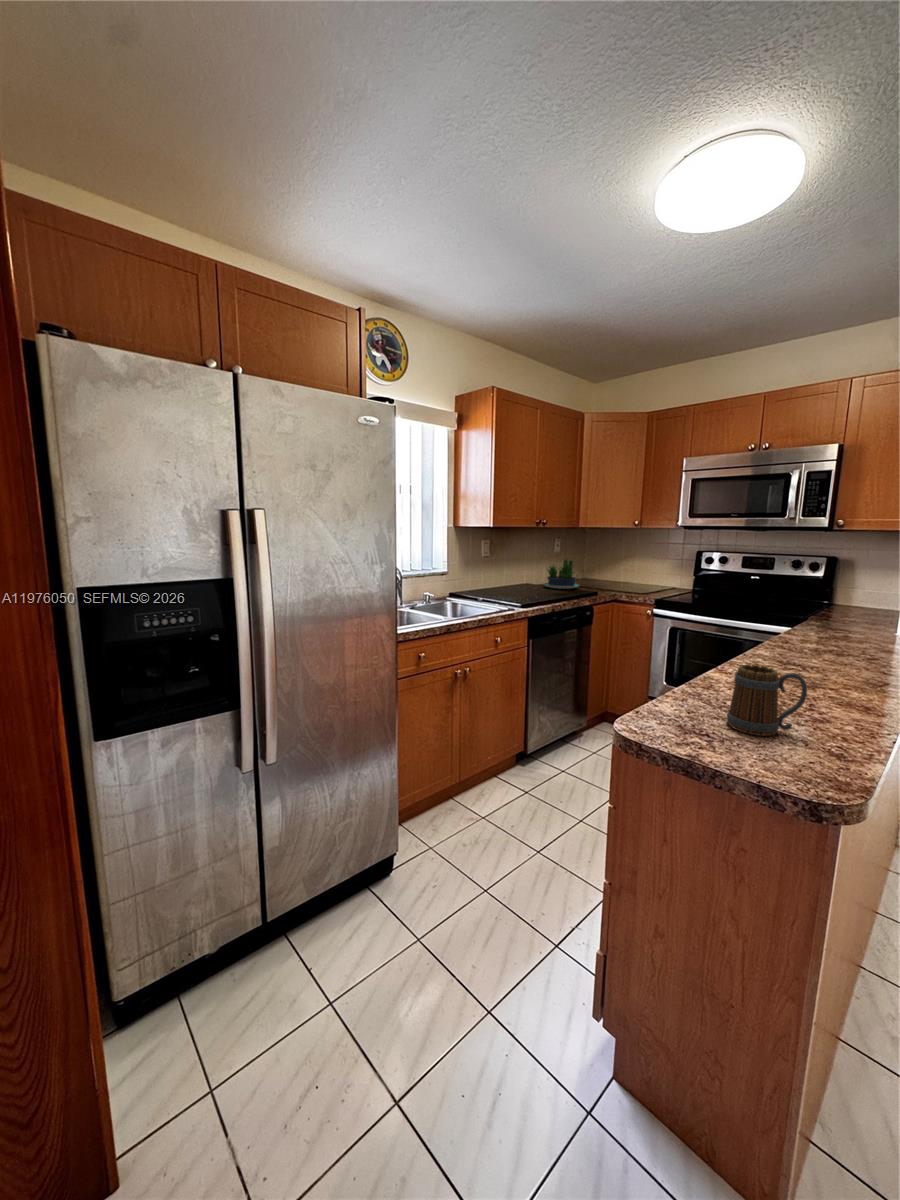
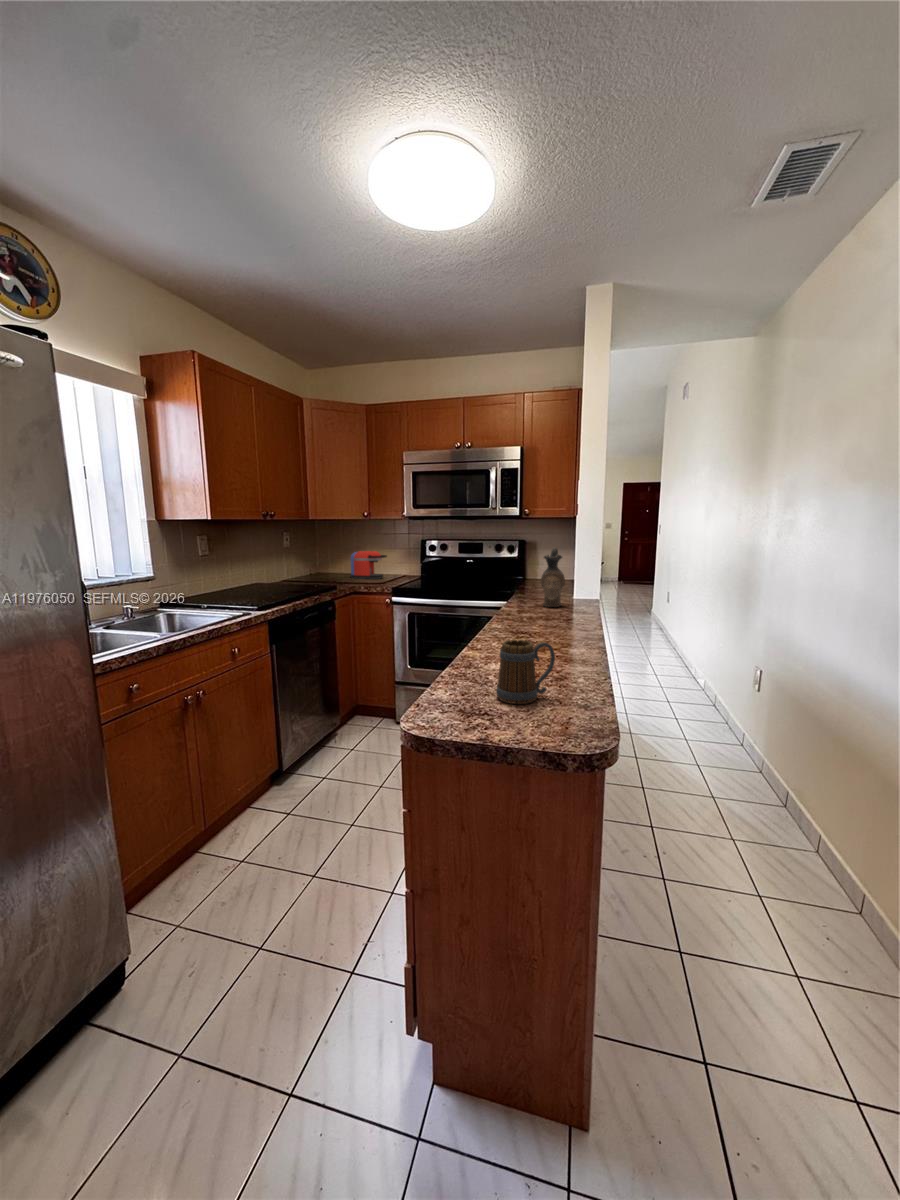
potted plant: present [544,560,579,589] -> none [276,553,317,585]
coffee maker: none [614,560,655,589] -> present [350,551,387,579]
ceramic pitcher: none [841,568,880,641] -> present [541,547,565,607]

